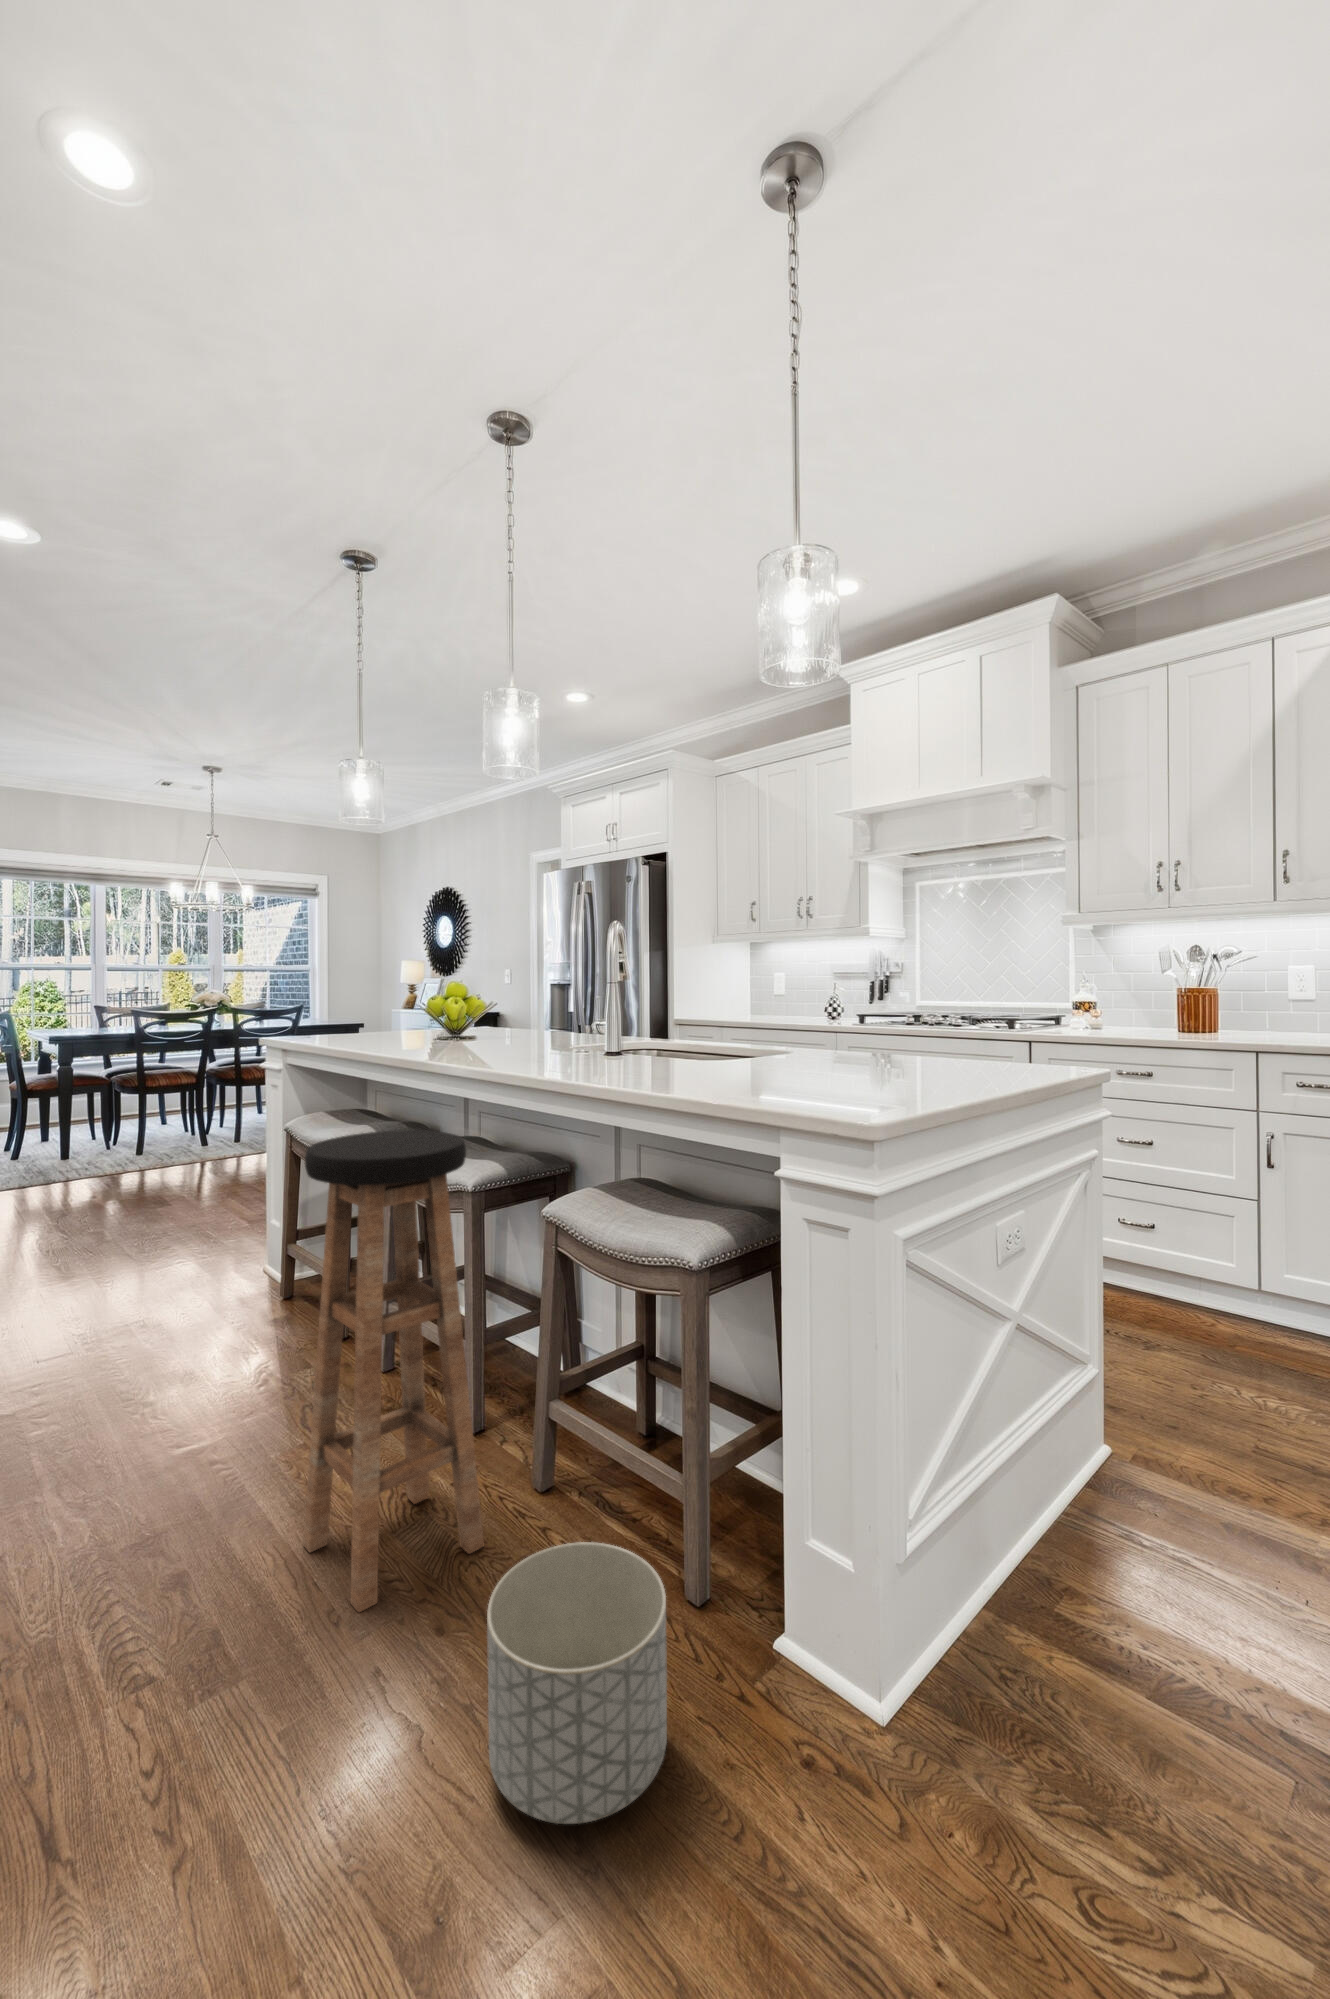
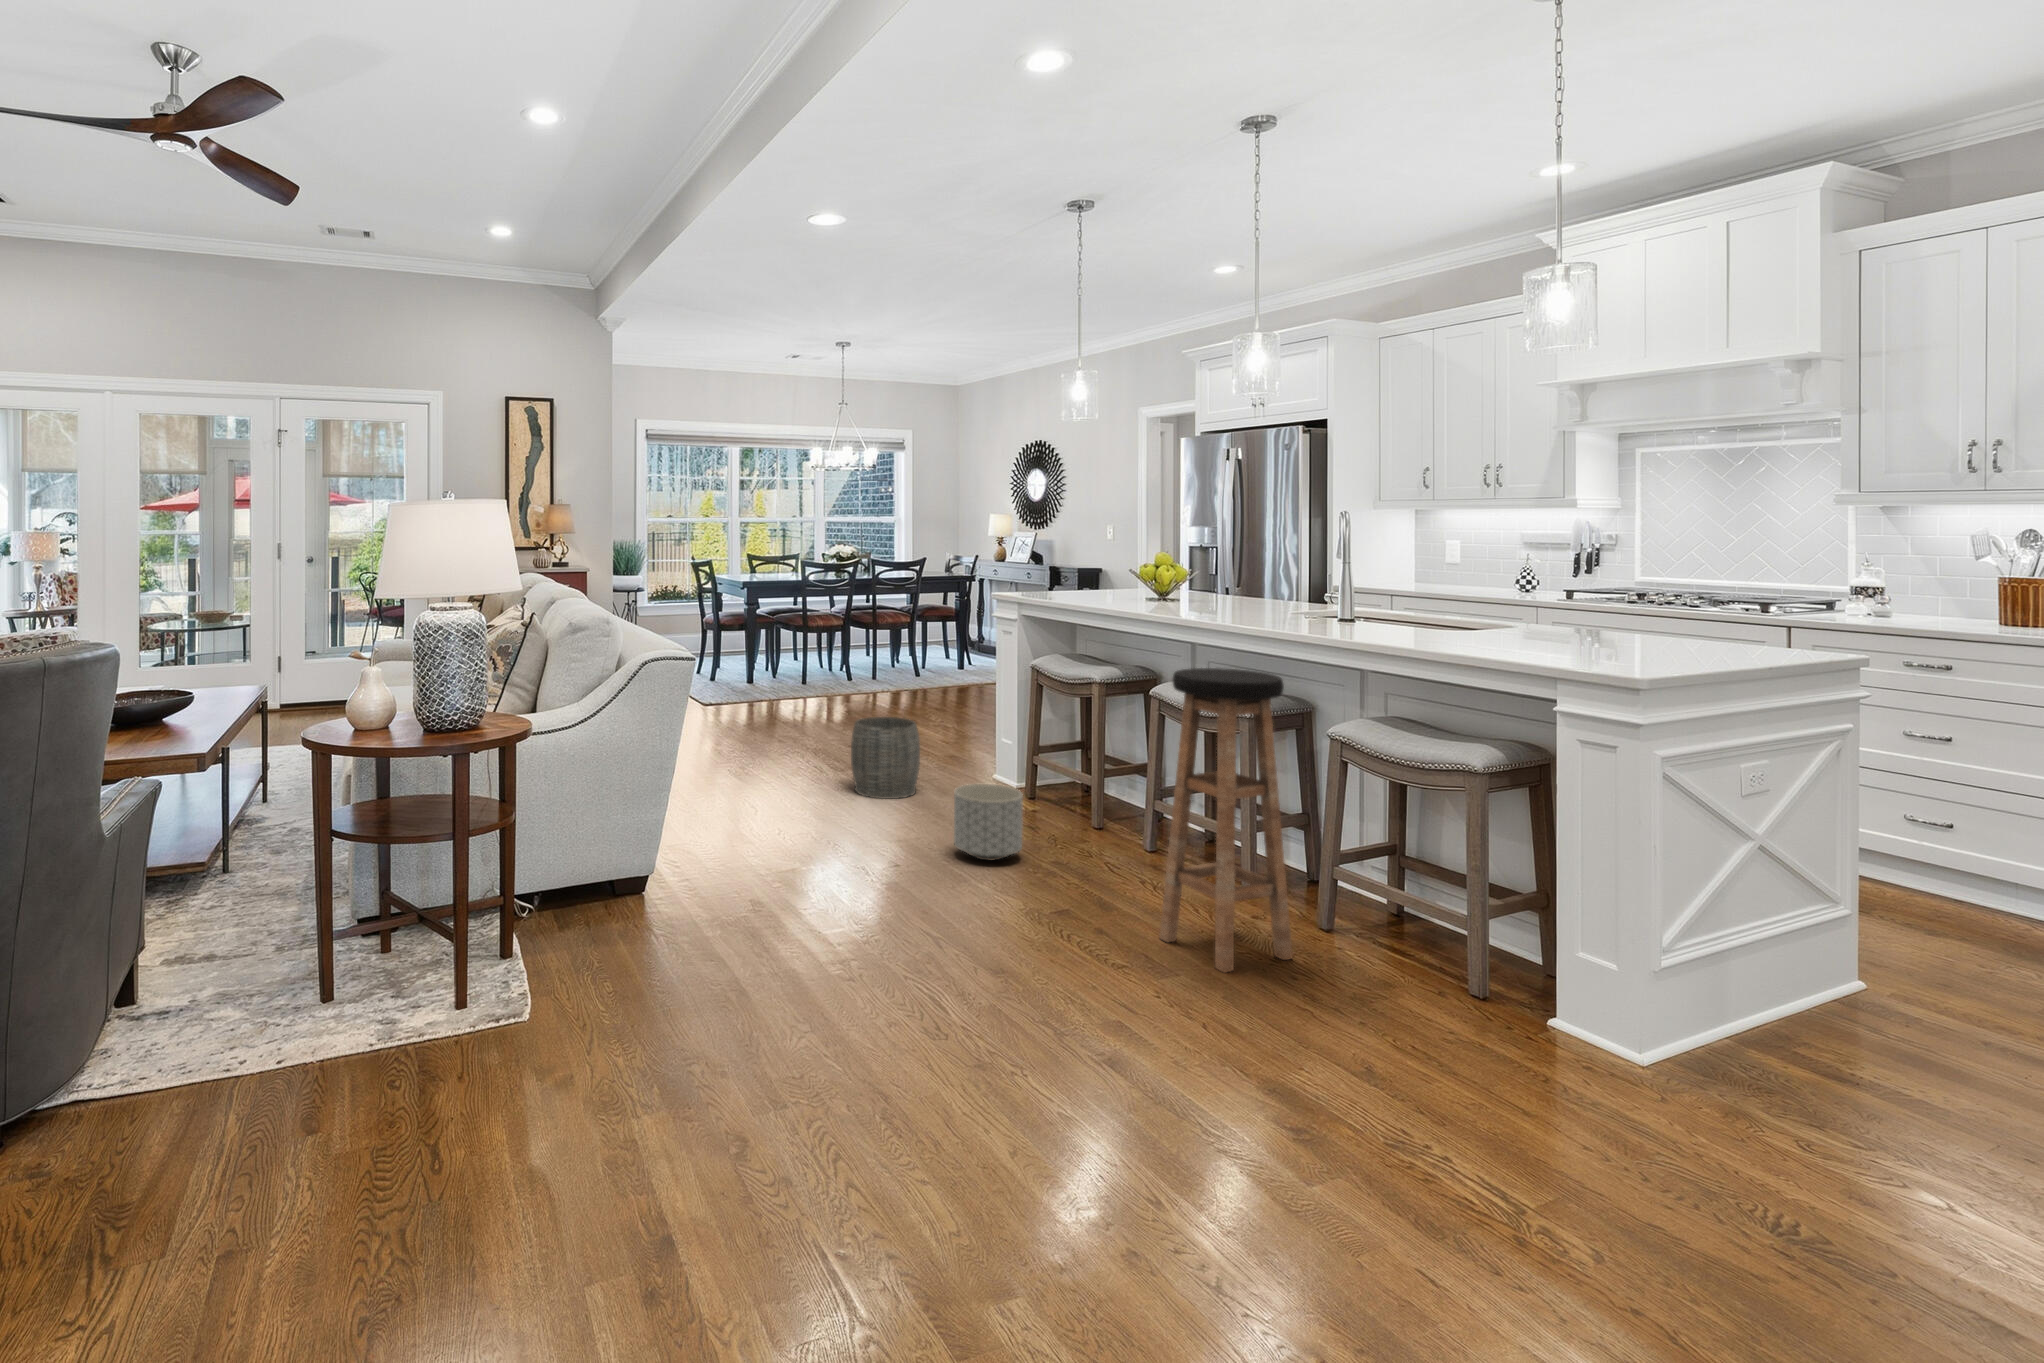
woven basket: none [59,1199,165,1313] -> present [851,717,920,799]
planter: present [487,1542,667,1824] -> present [954,784,1023,861]

